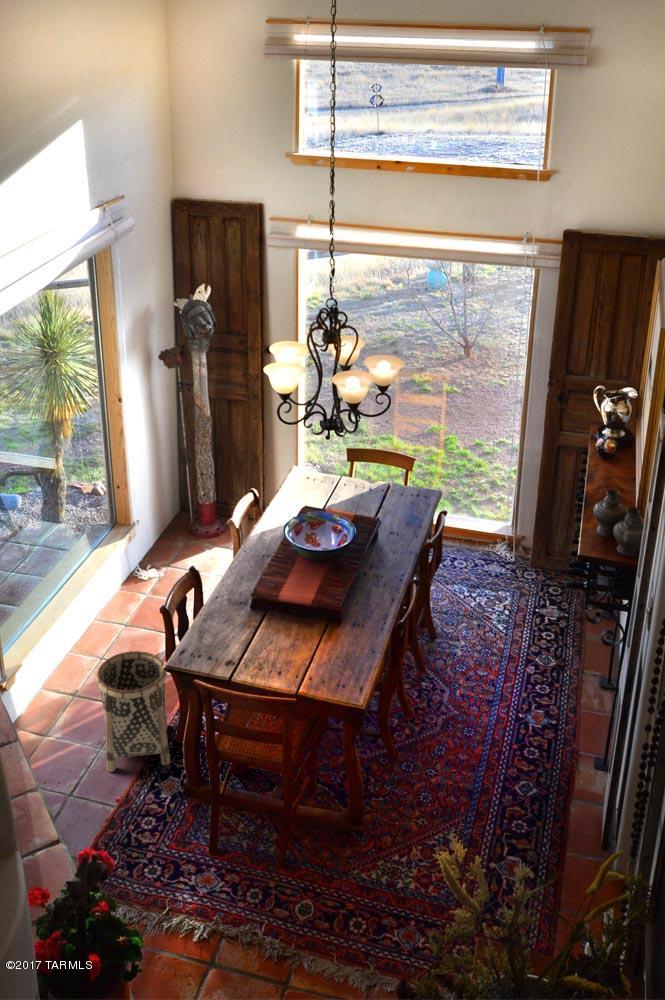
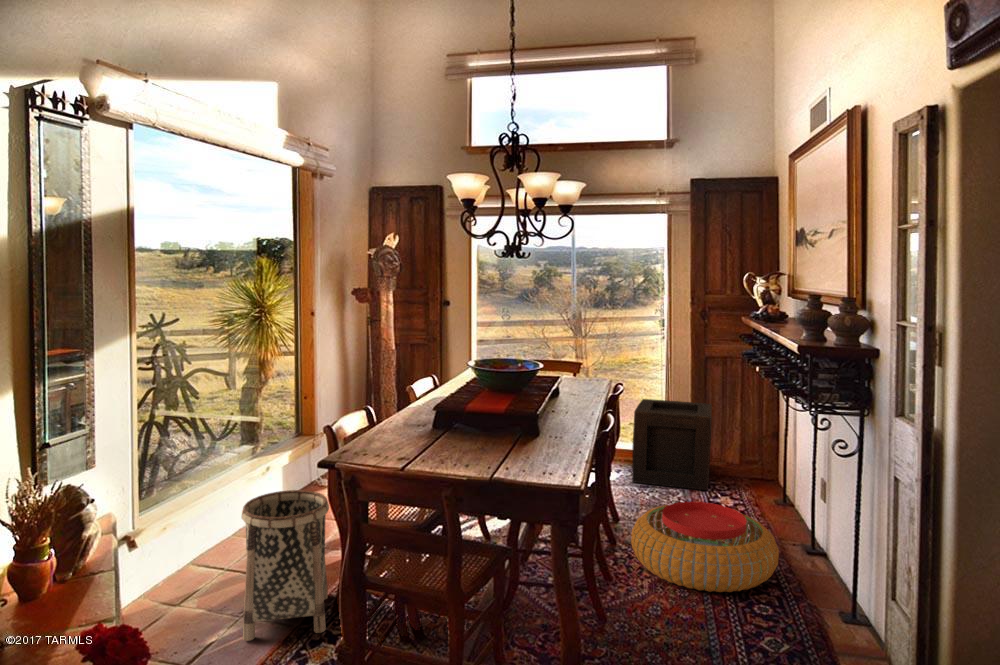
wooden crate: none [464,482,561,596] -> present [632,399,712,490]
pouf: none [435,638,564,734] -> present [631,501,779,592]

